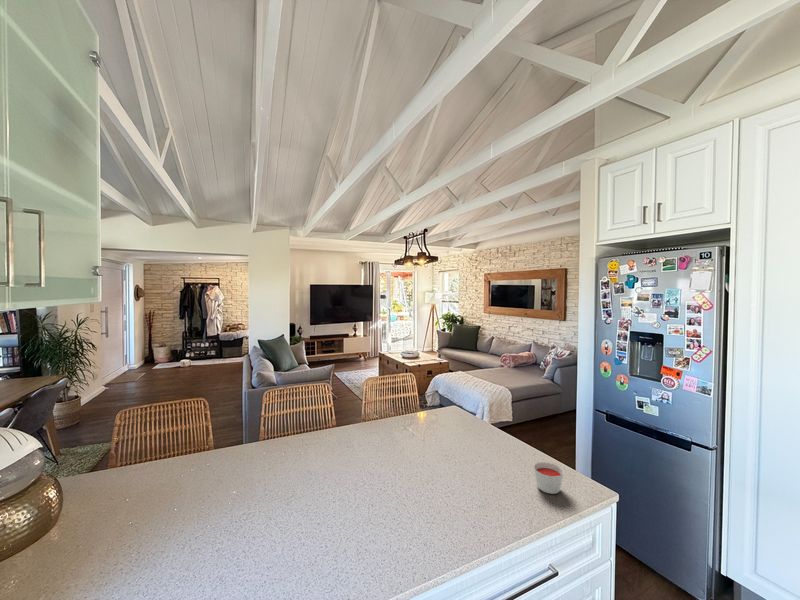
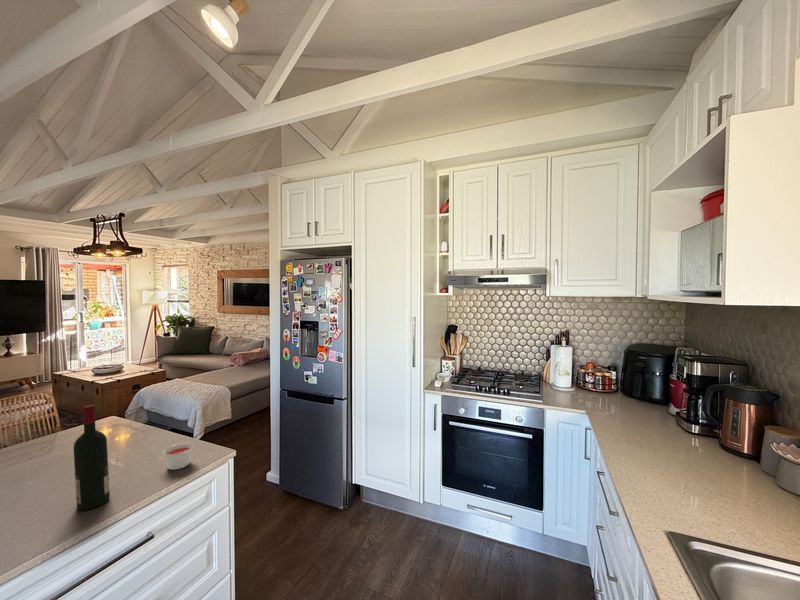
wine bottle: none [474,406,499,513] -> present [74,405,110,510]

